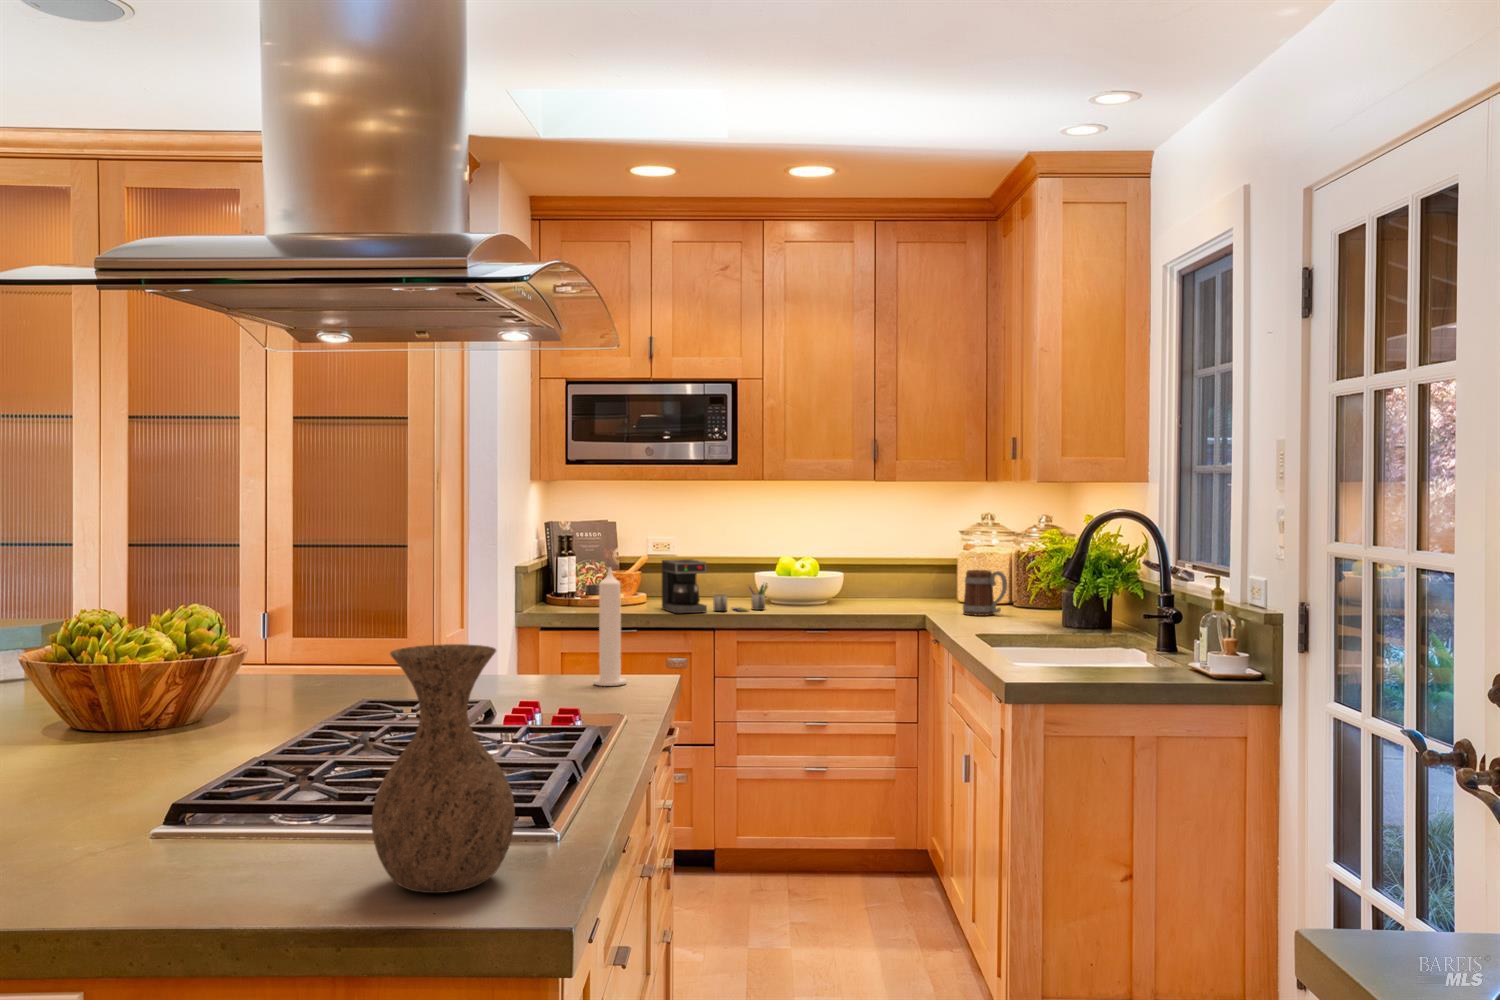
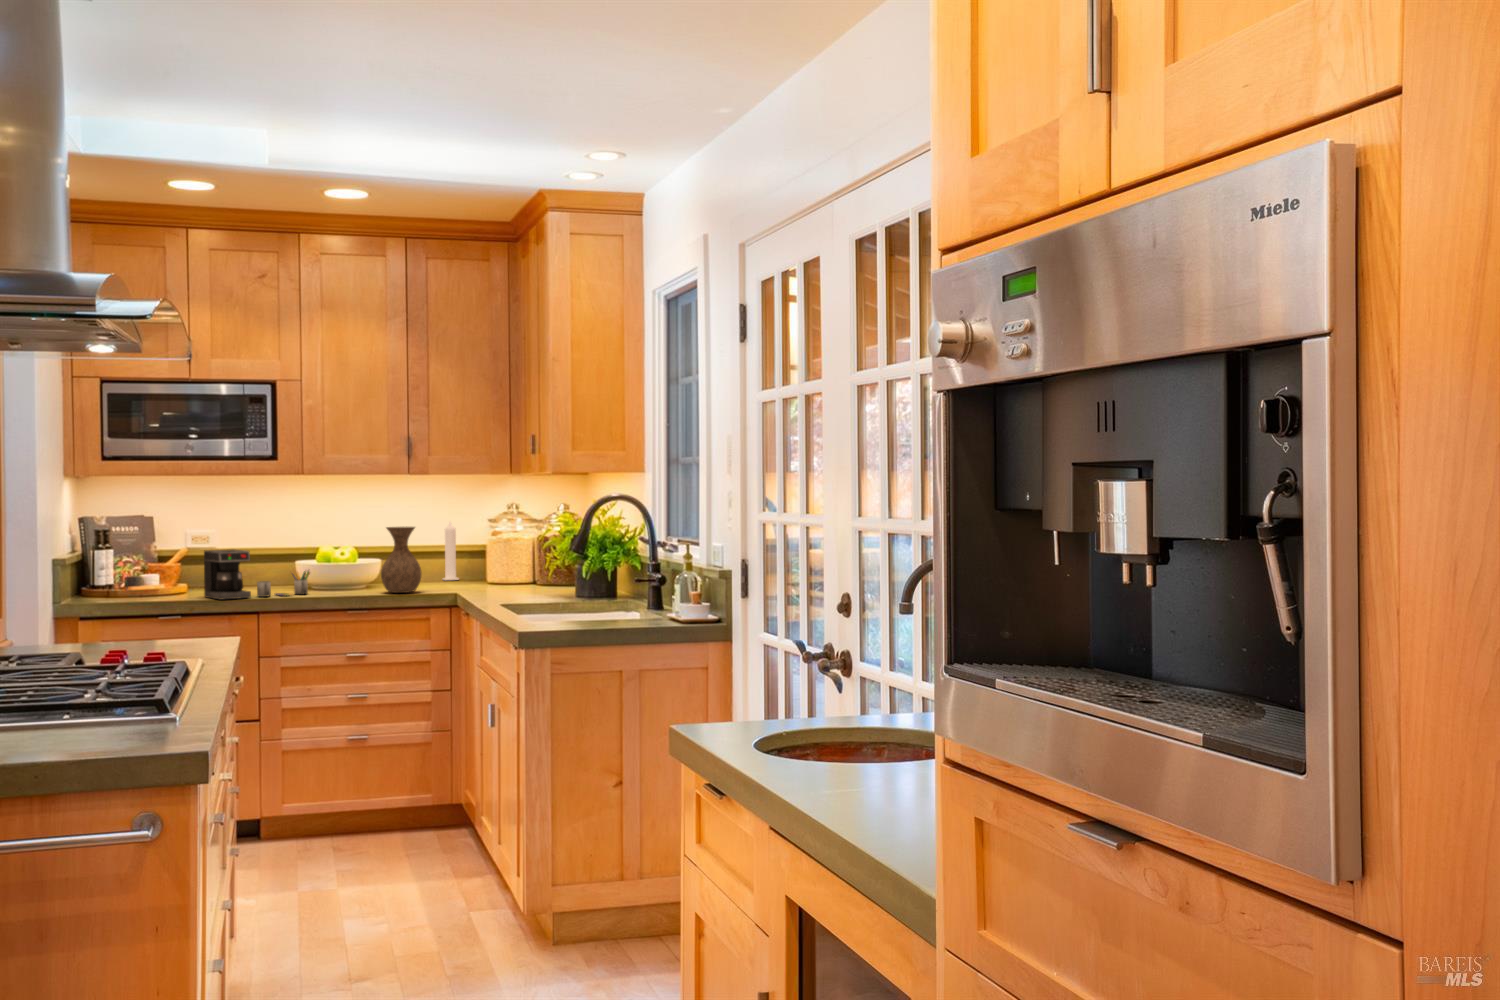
candle: present [594,568,627,686] -> present [443,522,459,581]
mug: present [963,570,1007,616] -> none [491,552,530,592]
vase: present [372,644,515,893] -> present [381,527,421,593]

